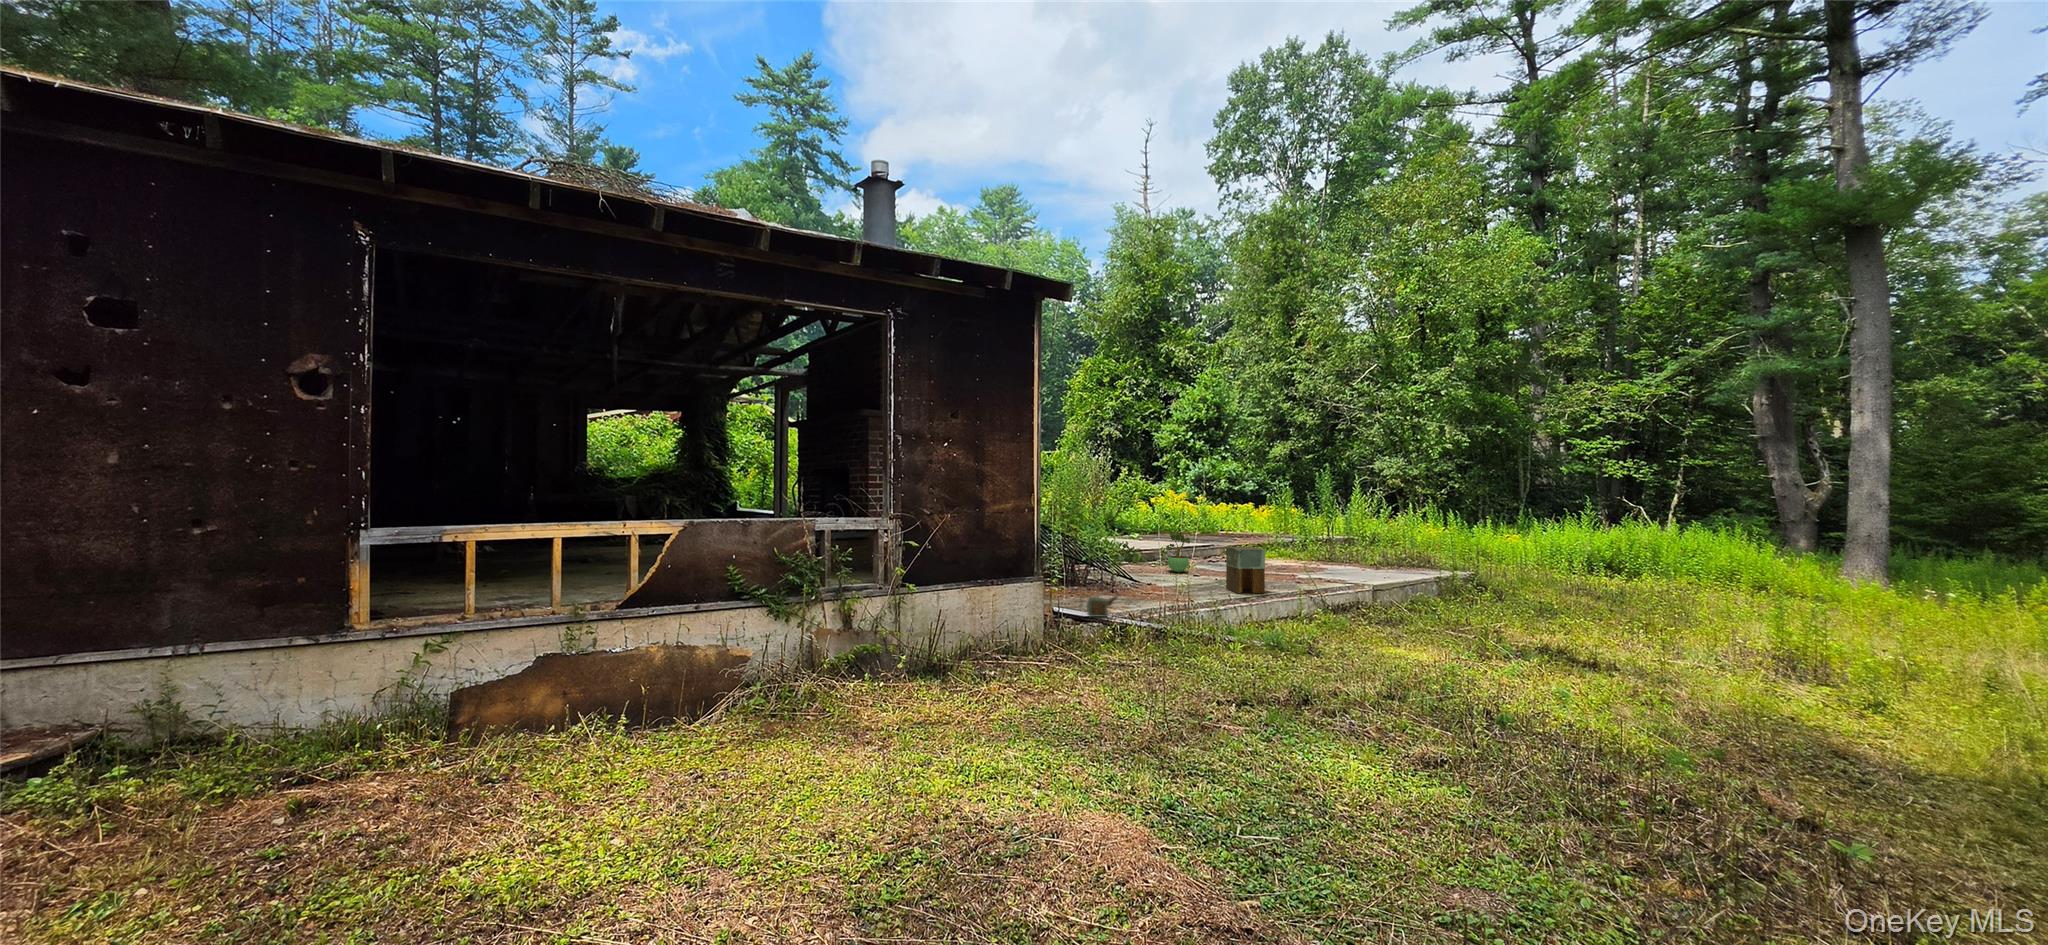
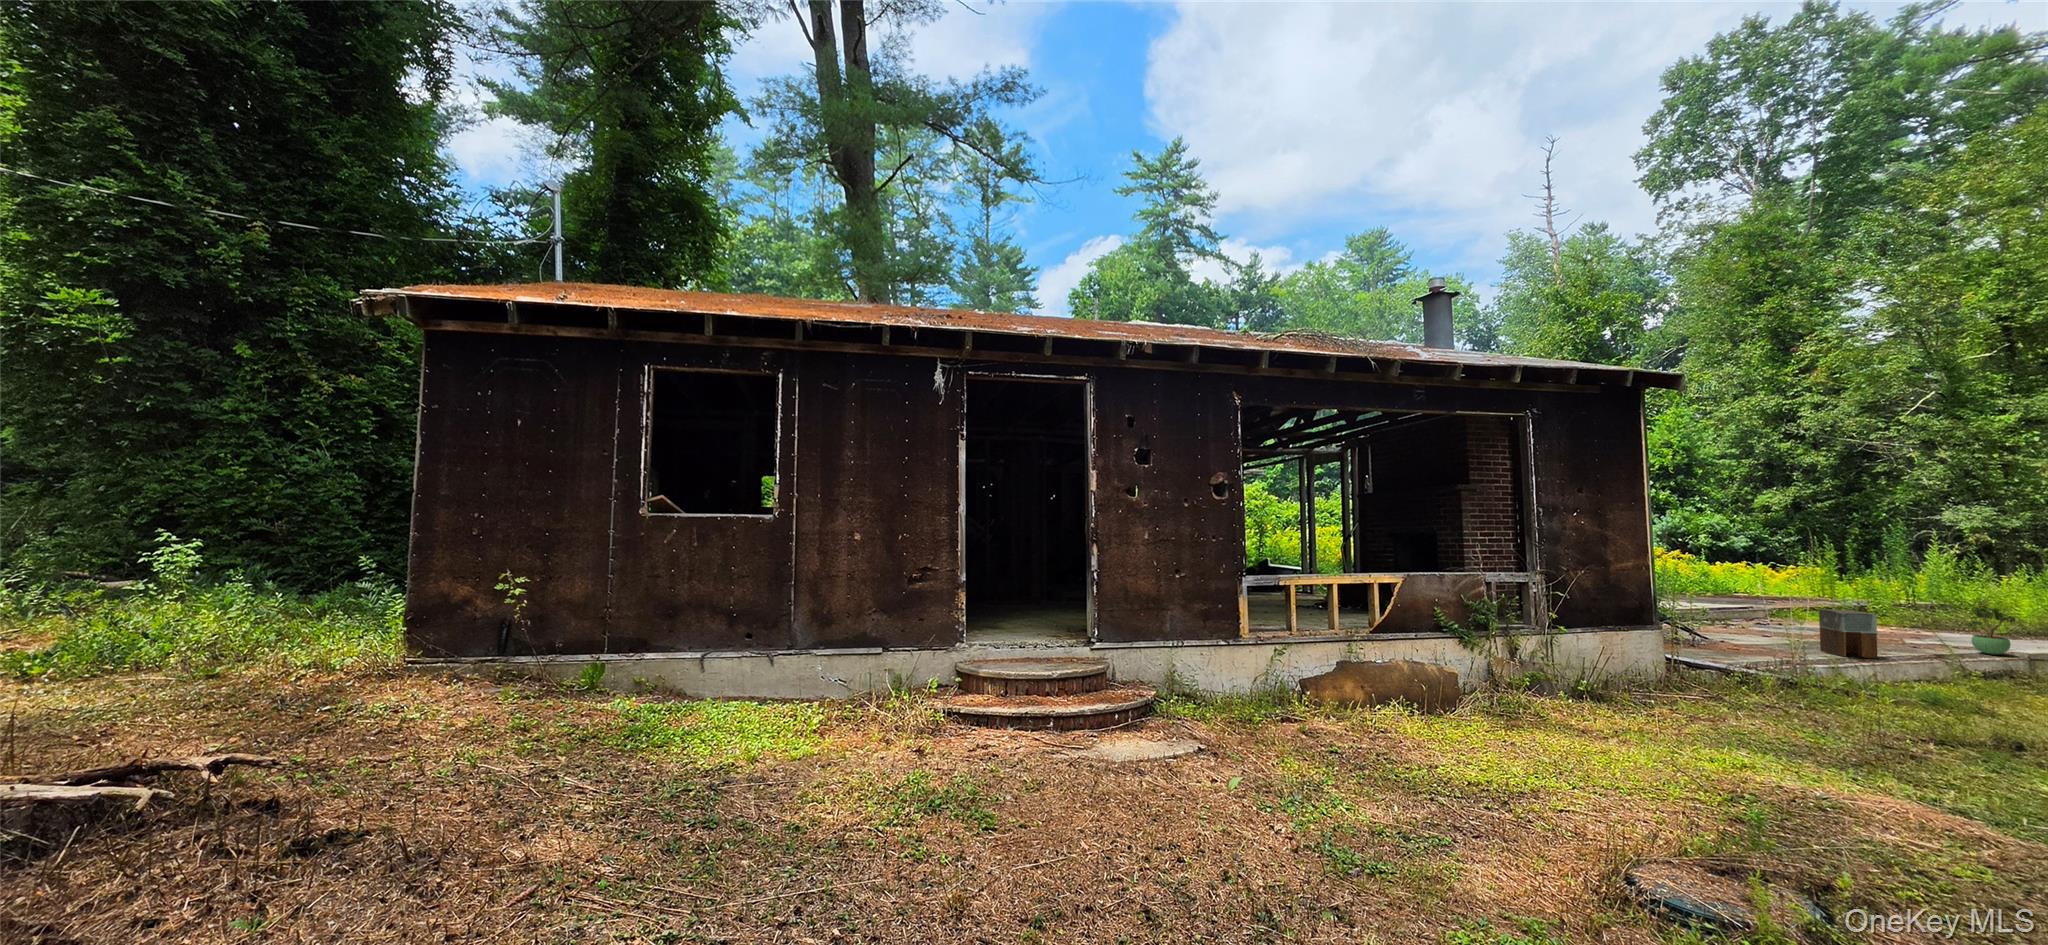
potted plant: present [1166,531,1190,572] -> present [1967,608,2015,655]
watering can: present [1080,594,1118,617] -> none [1686,646,1731,668]

